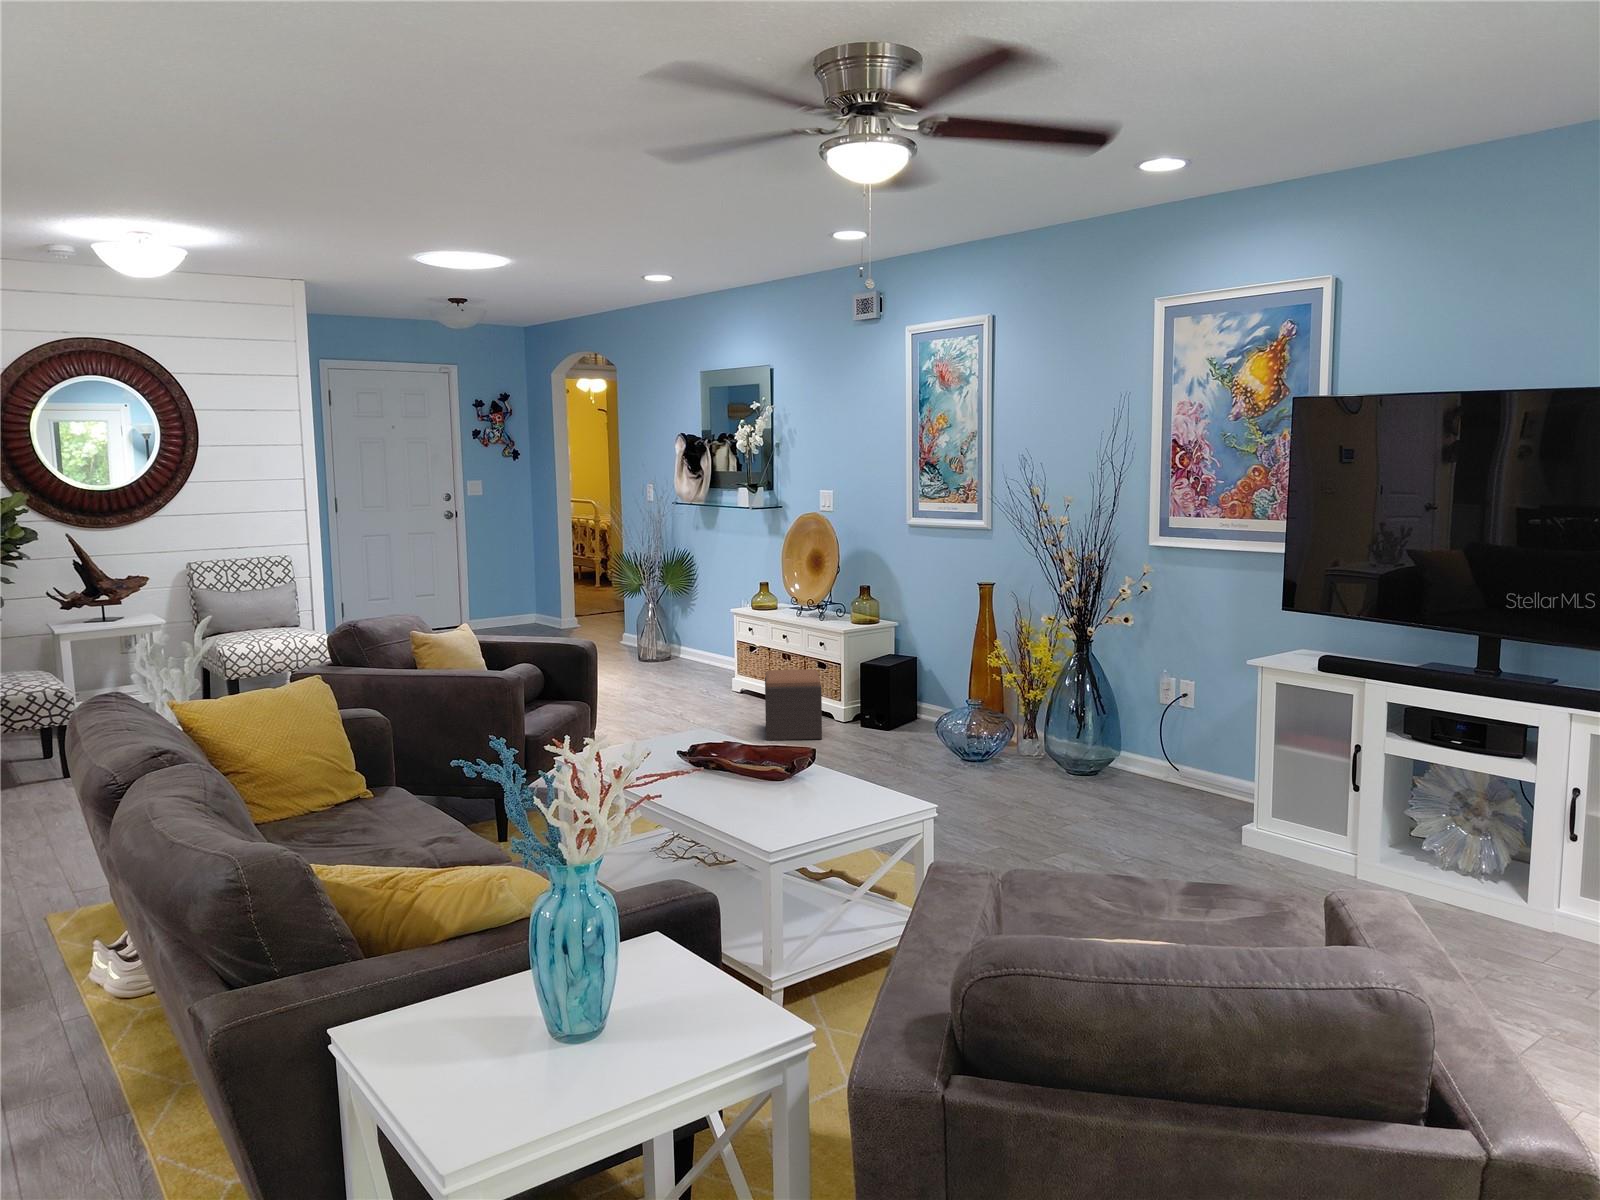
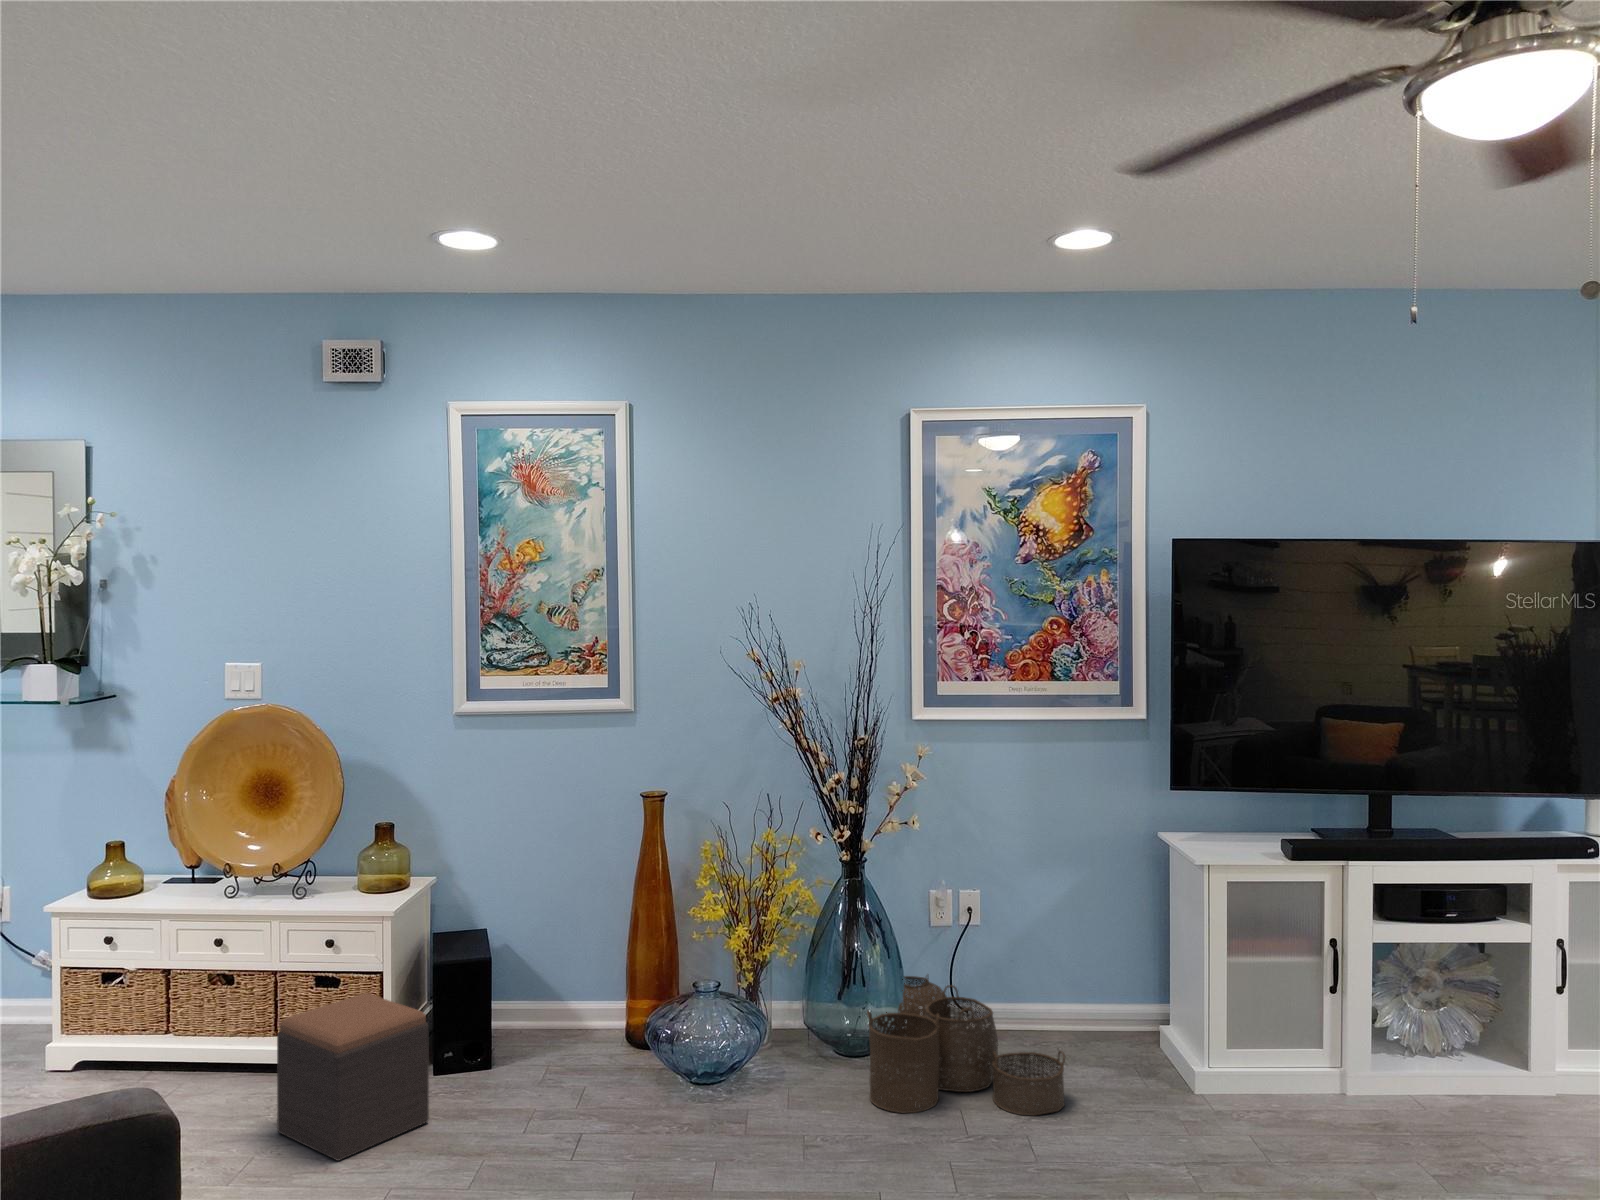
woven basket: none [1025,726,1149,827] -> present [867,975,1065,1116]

